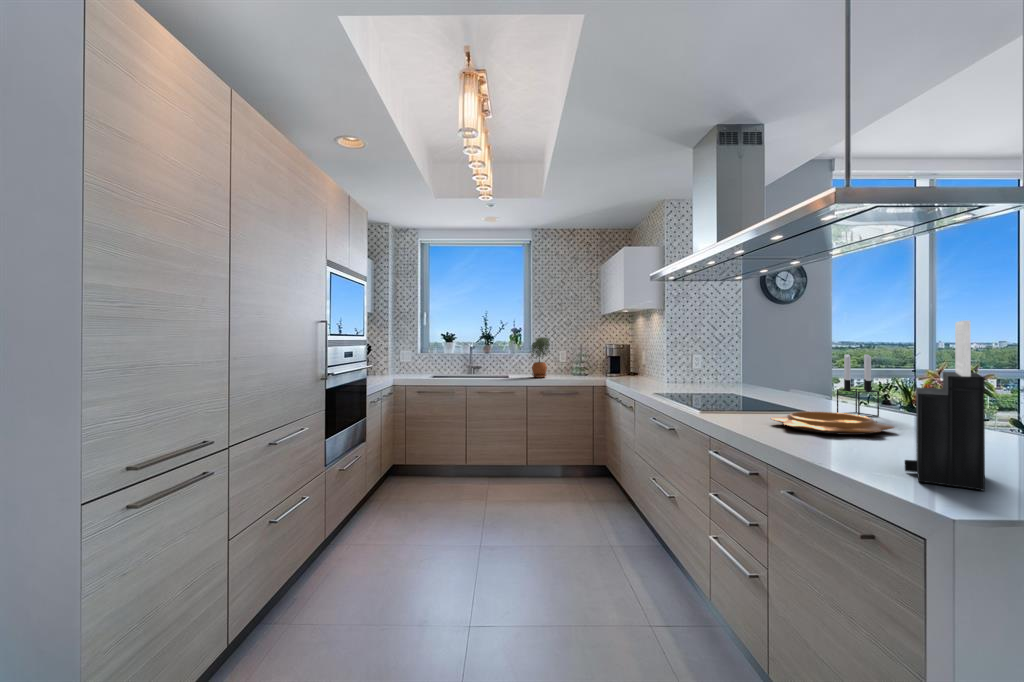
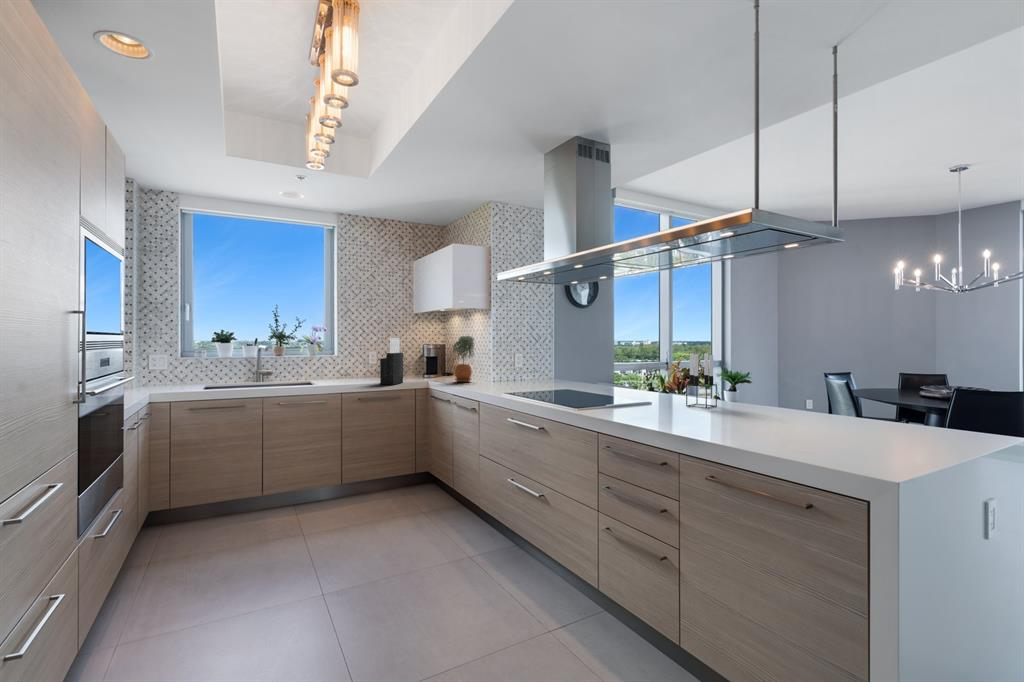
knife block: present [905,321,985,491] -> present [380,337,403,385]
potted plant: present [531,337,550,378] -> present [453,336,474,382]
decorative bowl: present [771,412,894,435] -> none [657,406,754,424]

